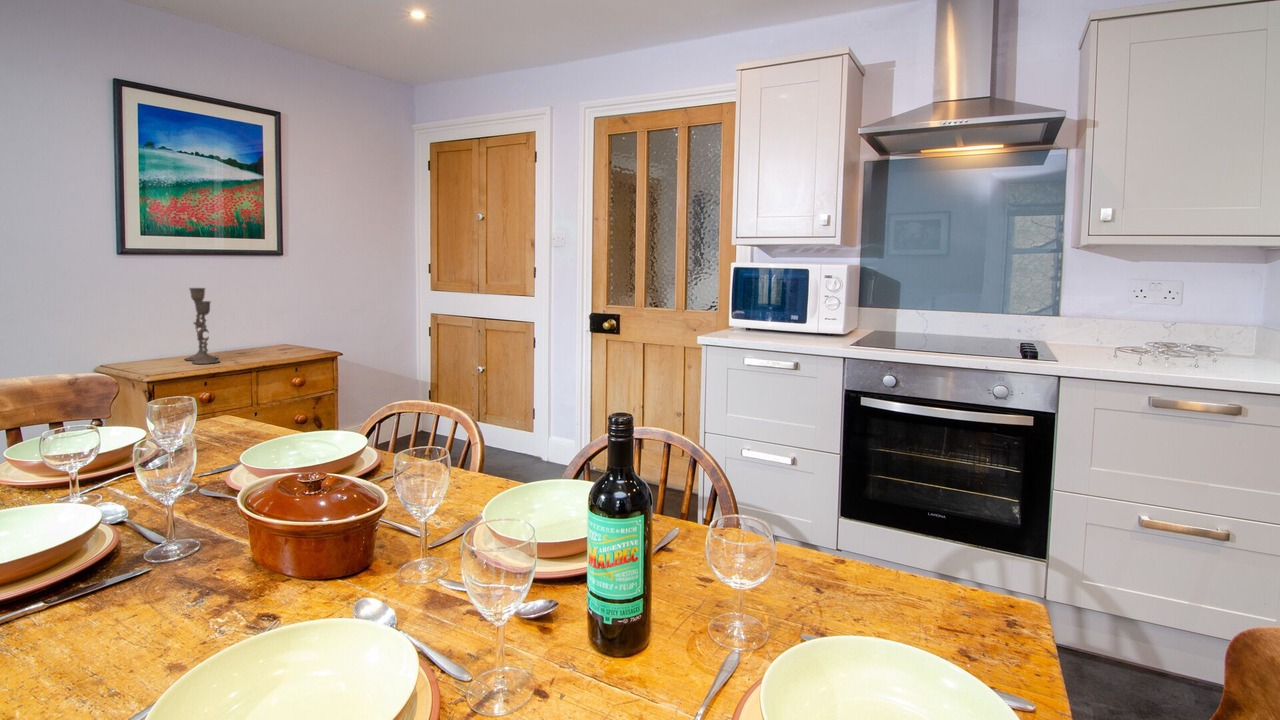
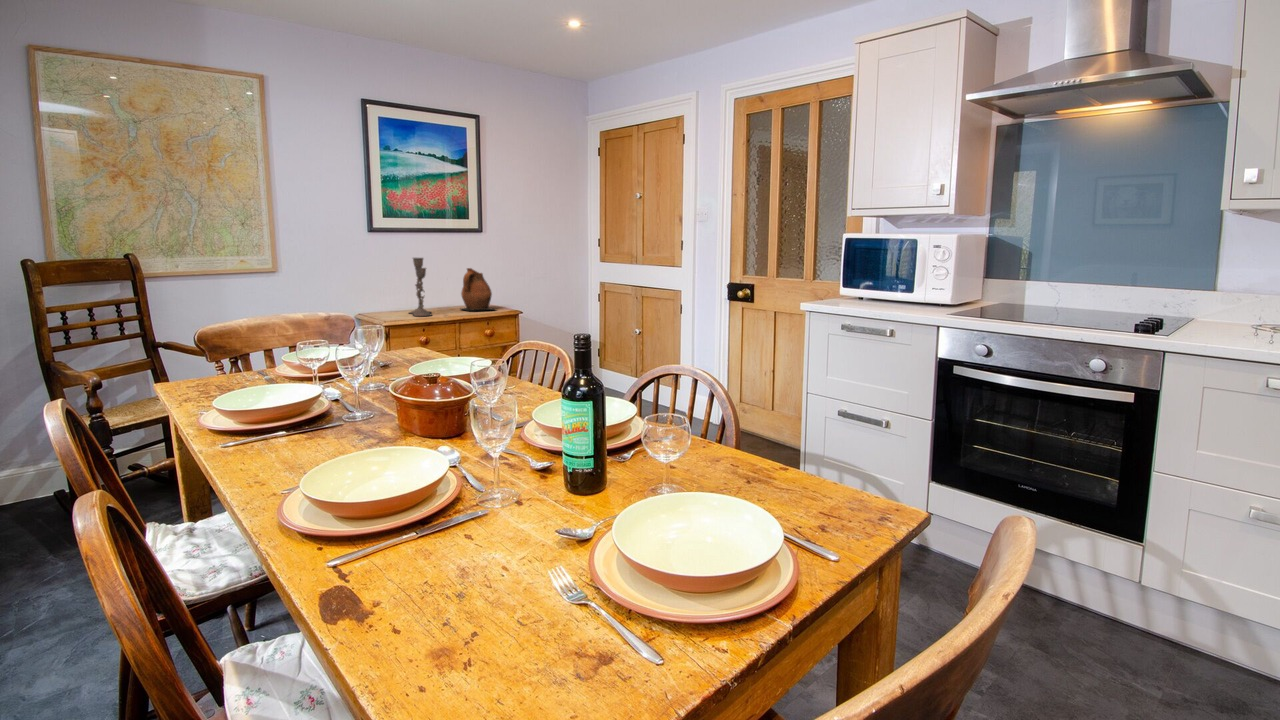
ceramic pitcher: none [254,300,308,353] -> present [461,268,494,310]

